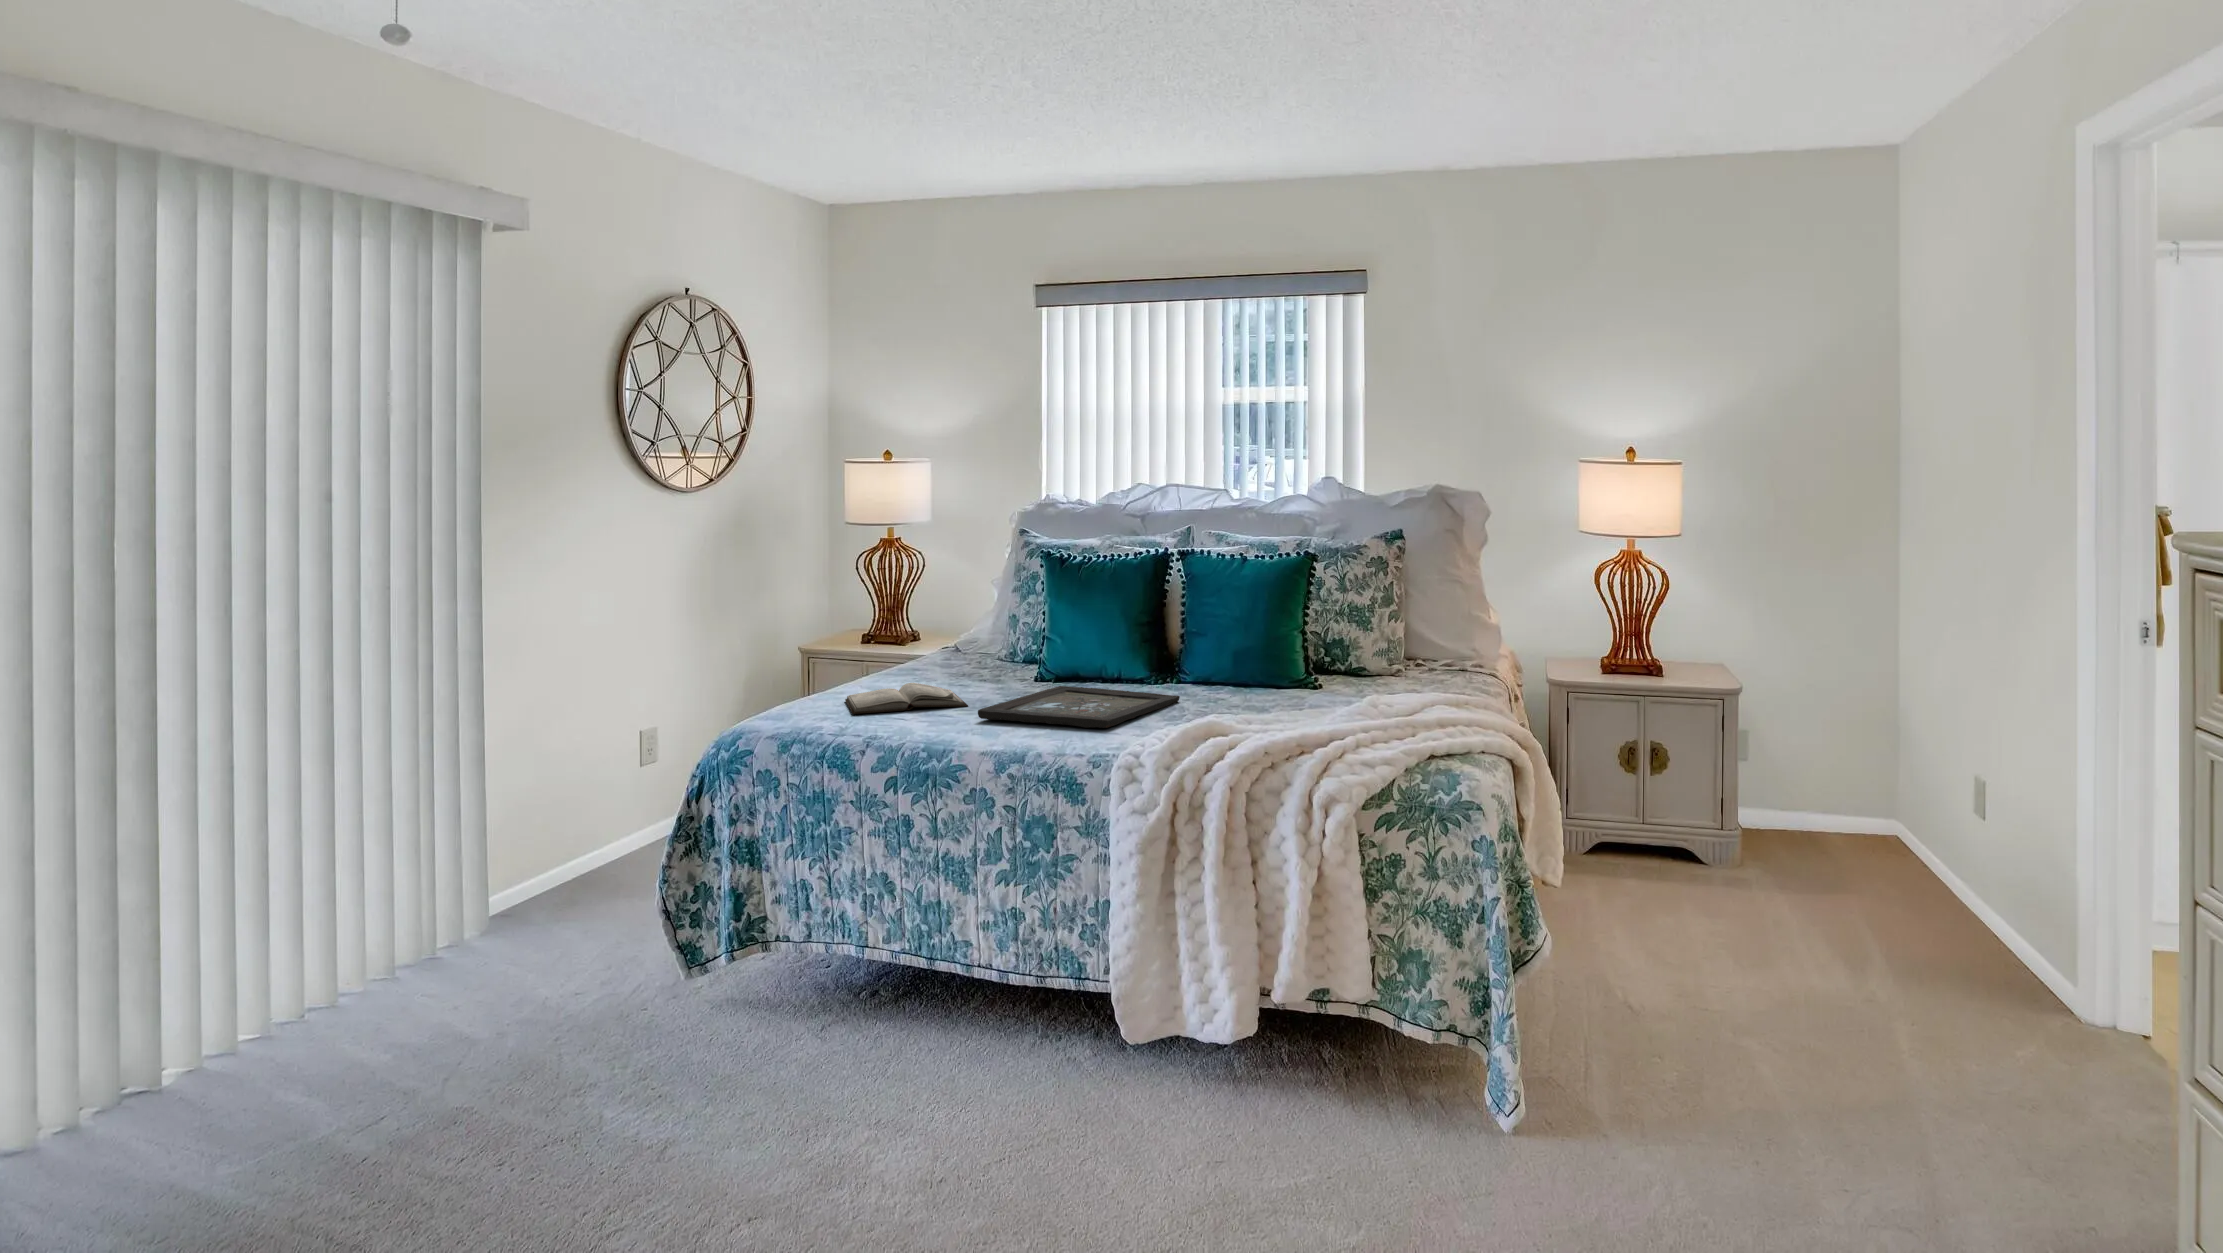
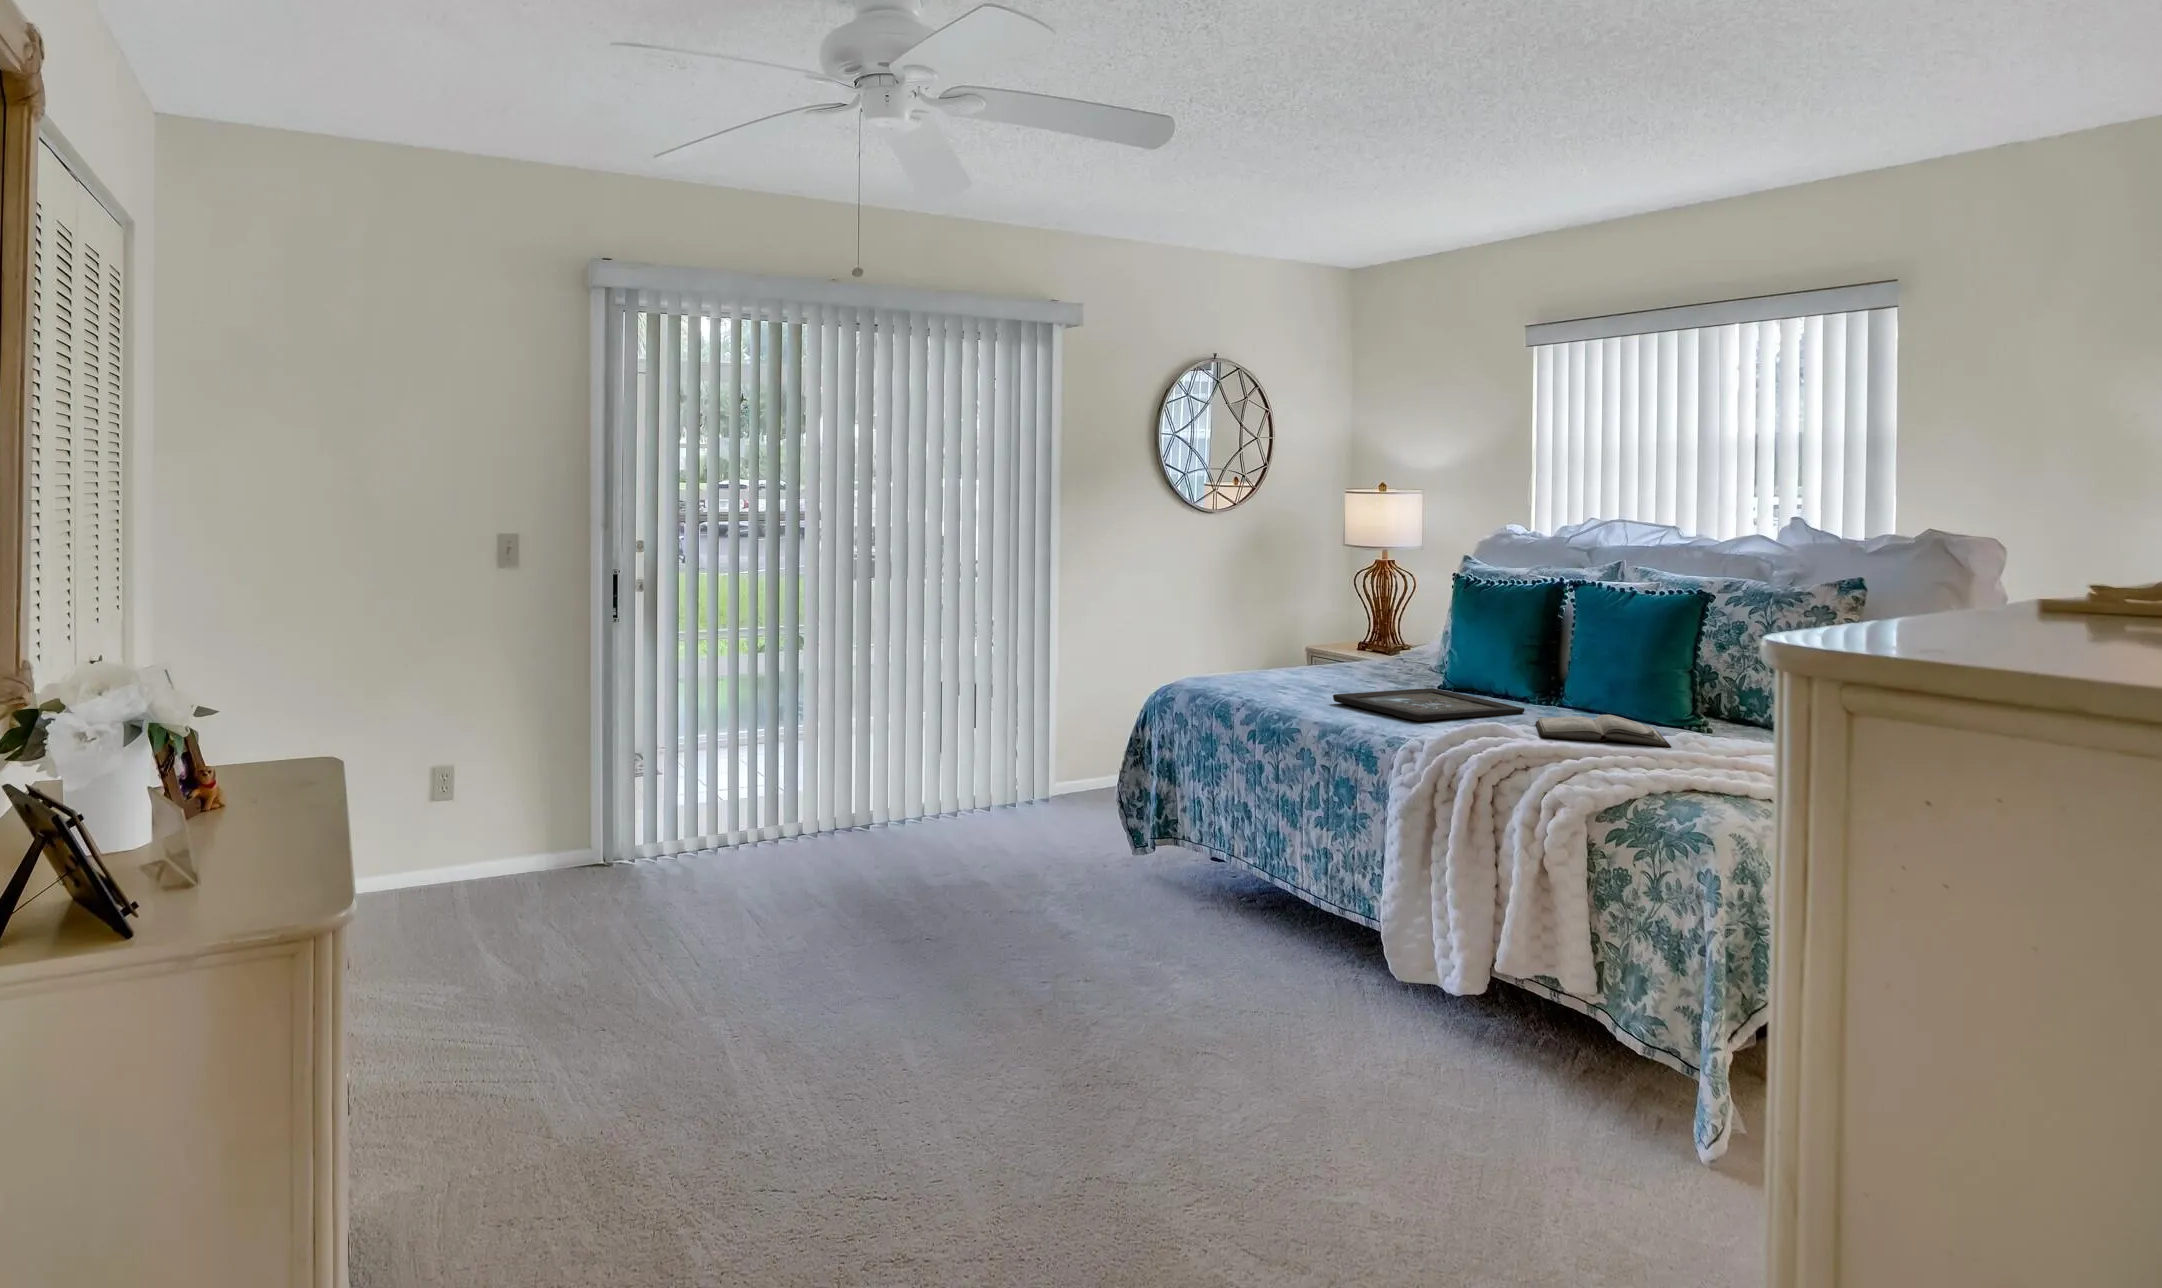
diary: present [845,683,968,714] -> present [1536,715,1671,747]

